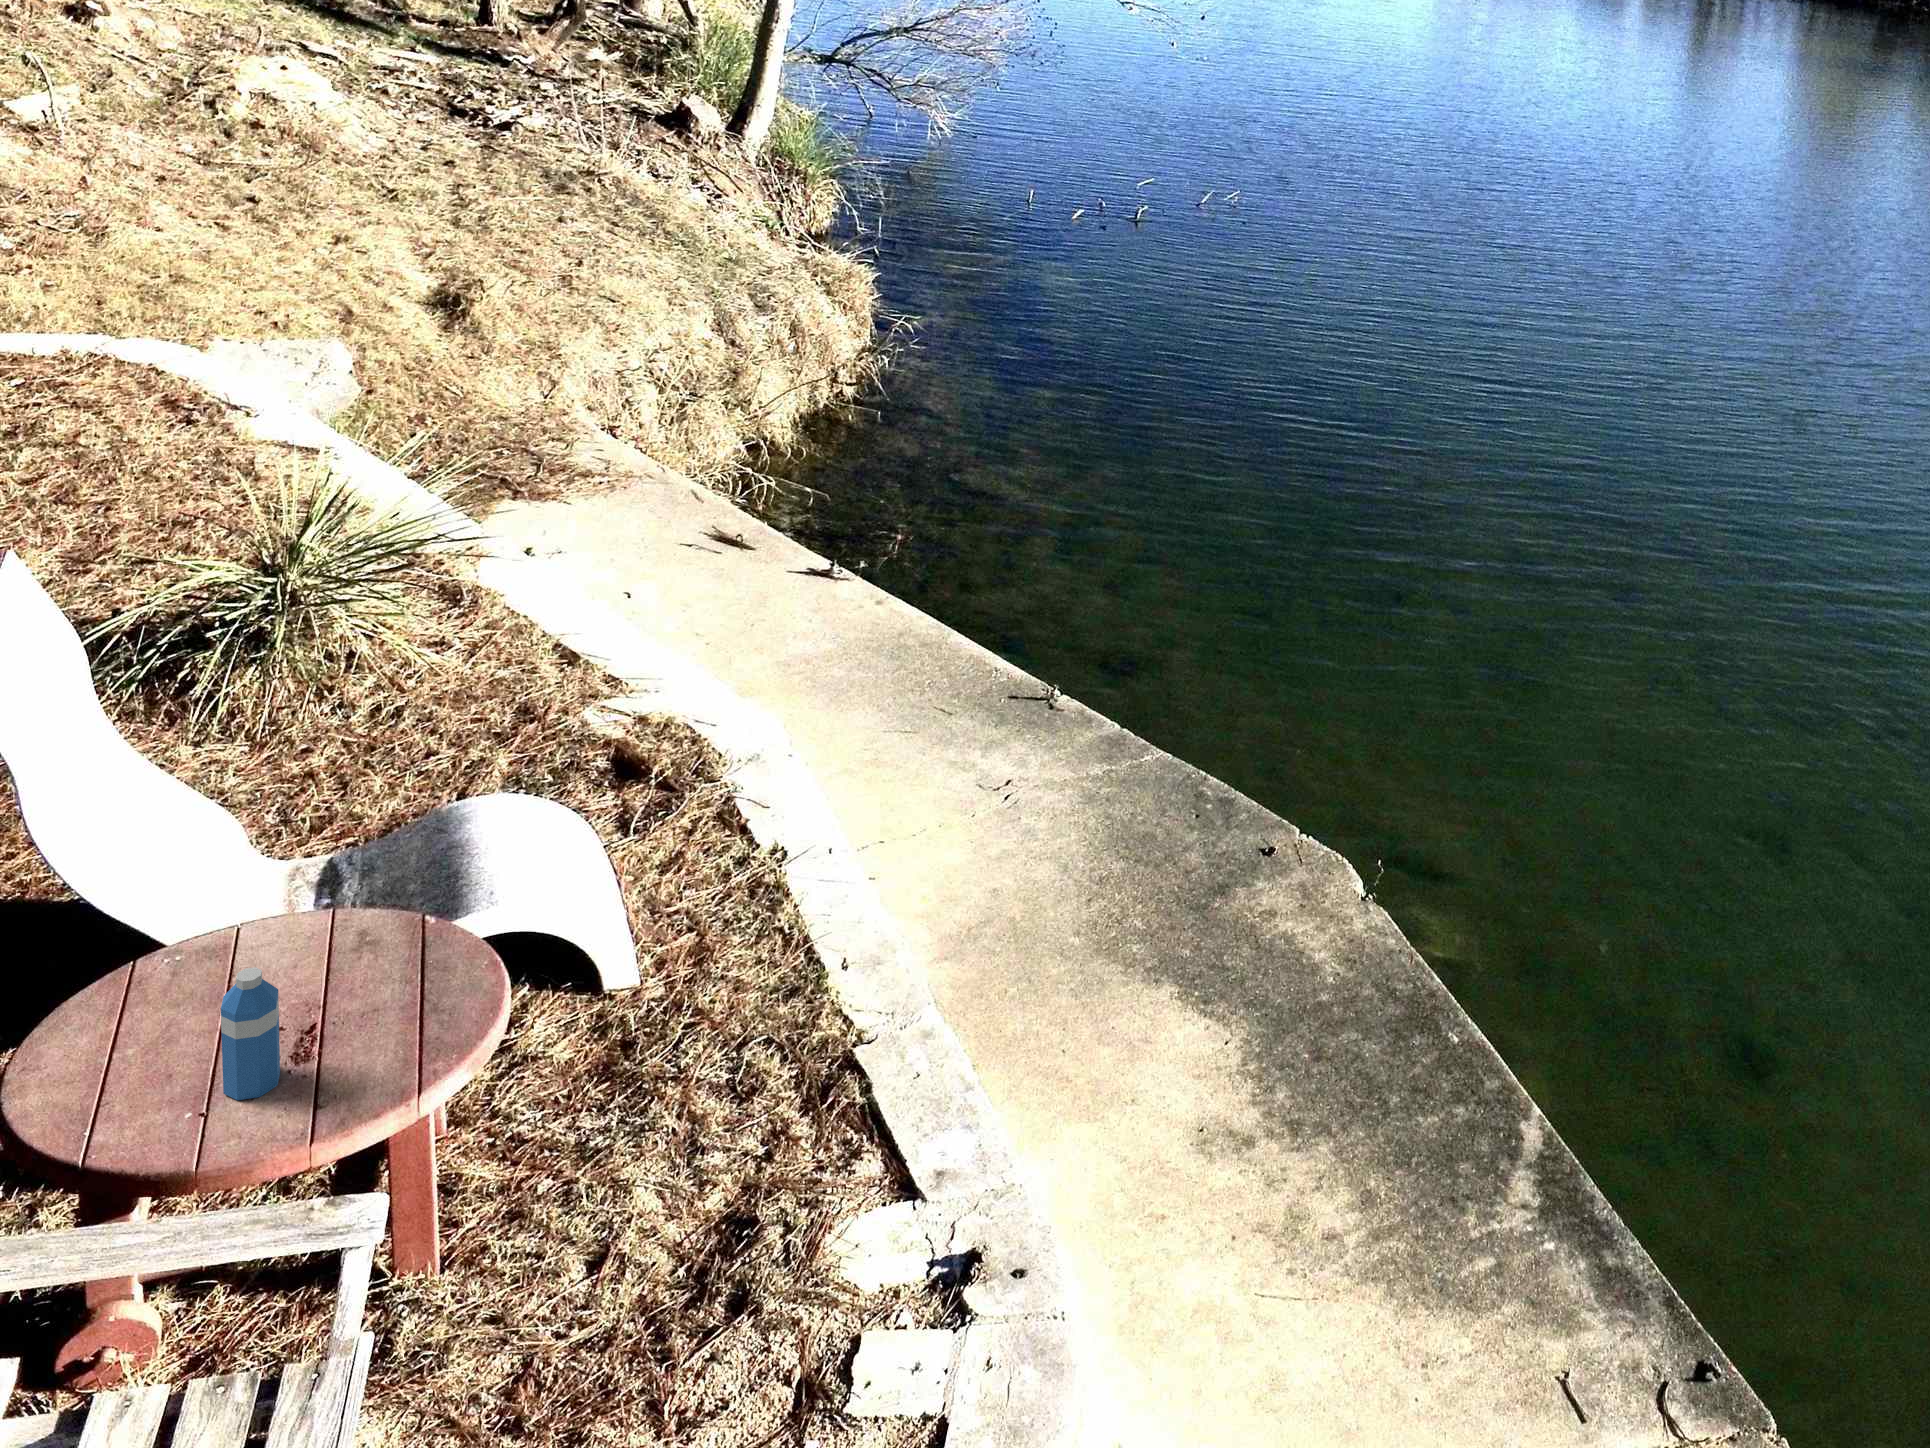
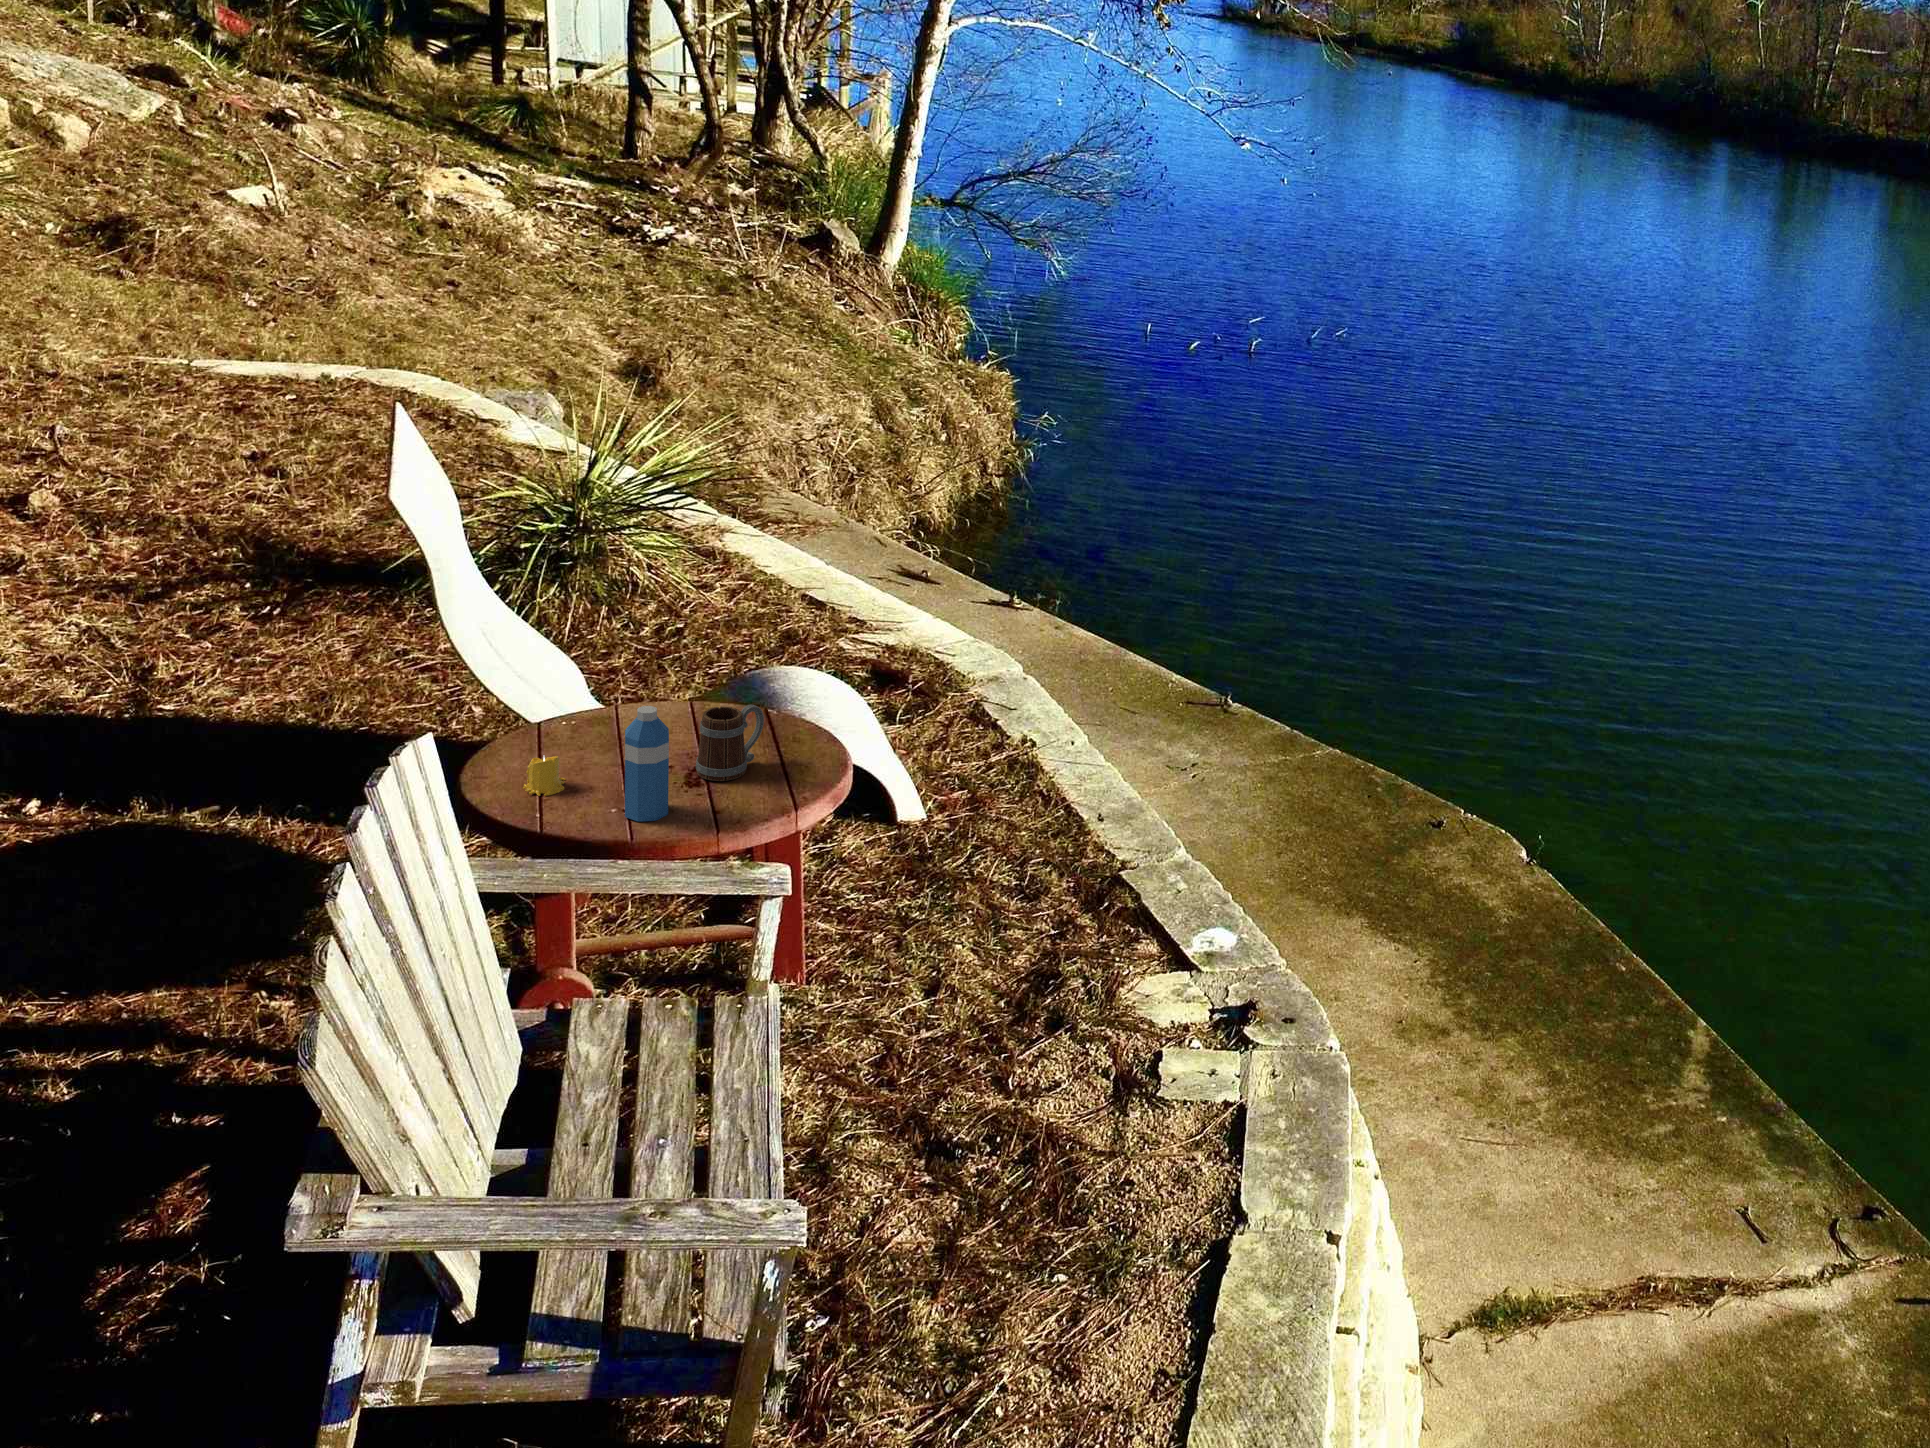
mug: none [325,929,412,1025] -> present [696,705,764,781]
candle: none [111,1008,168,1060] -> present [523,756,566,796]

